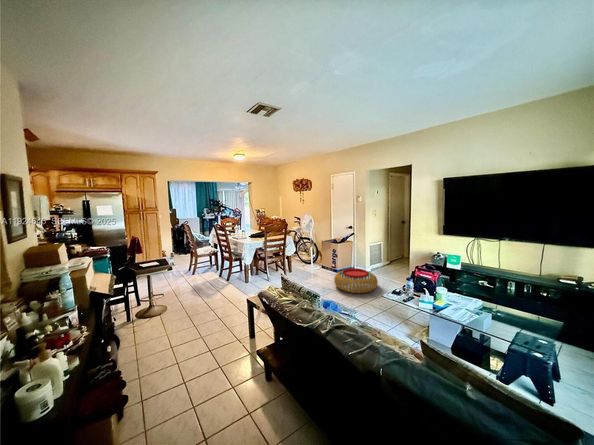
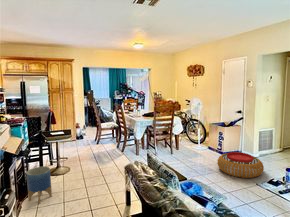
planter: none [116,307,151,354] -> present [27,167,52,204]

